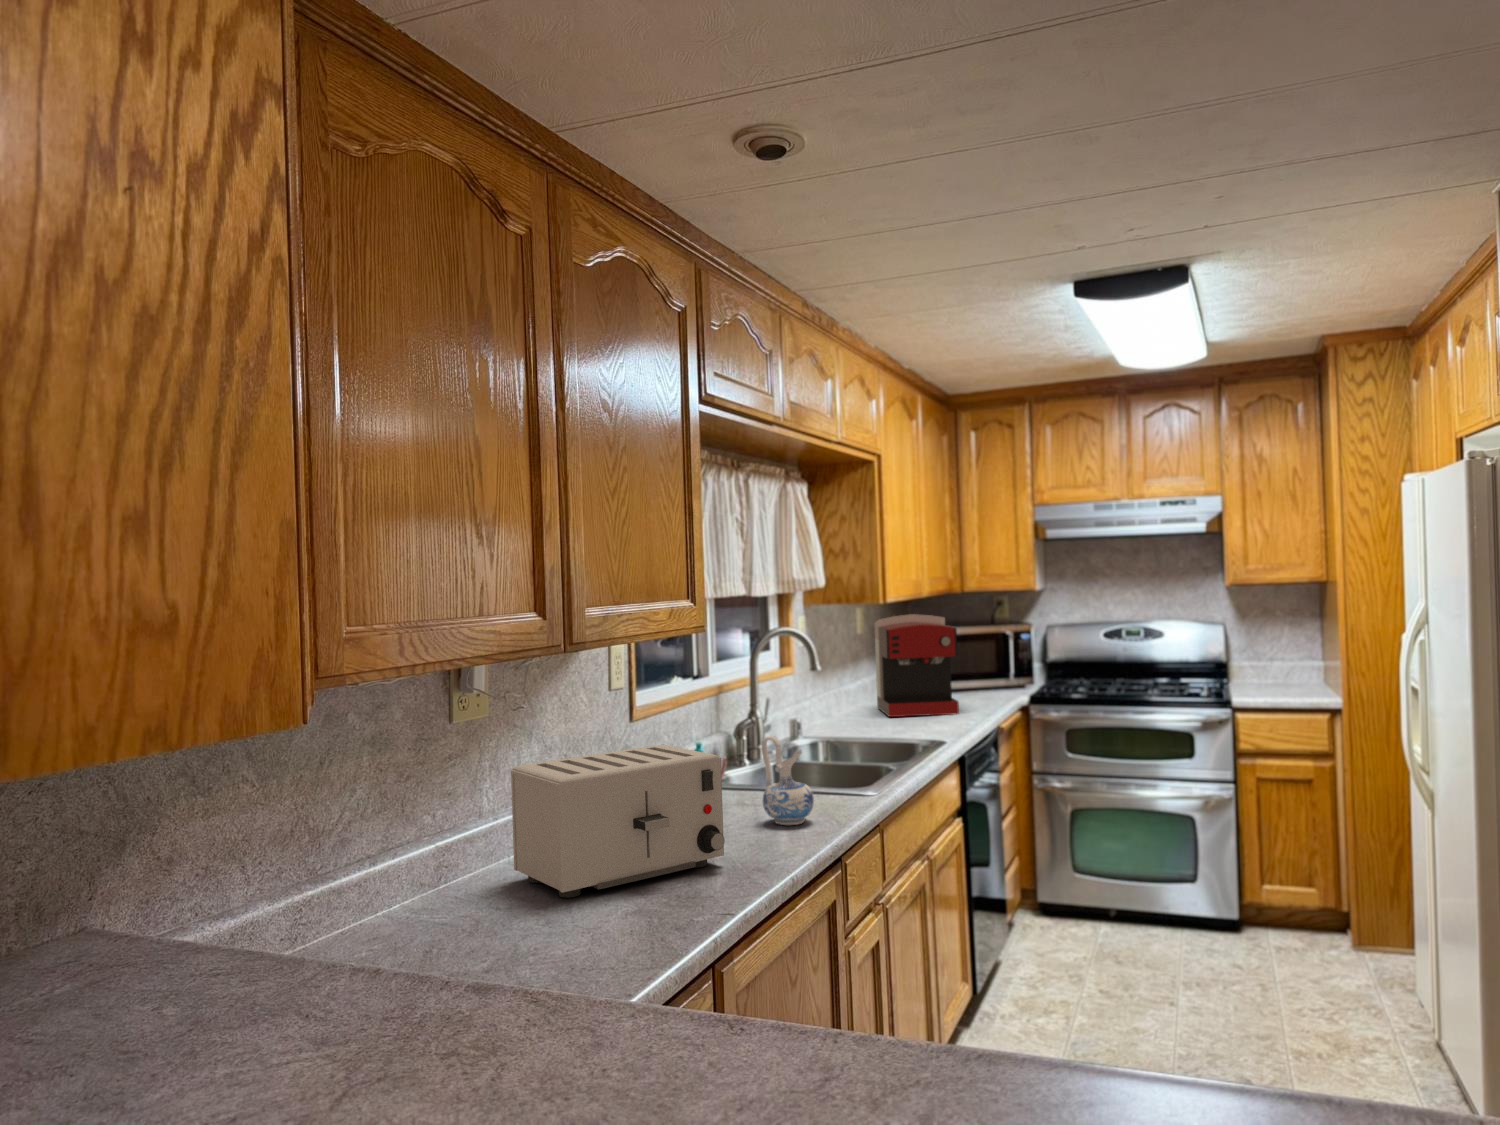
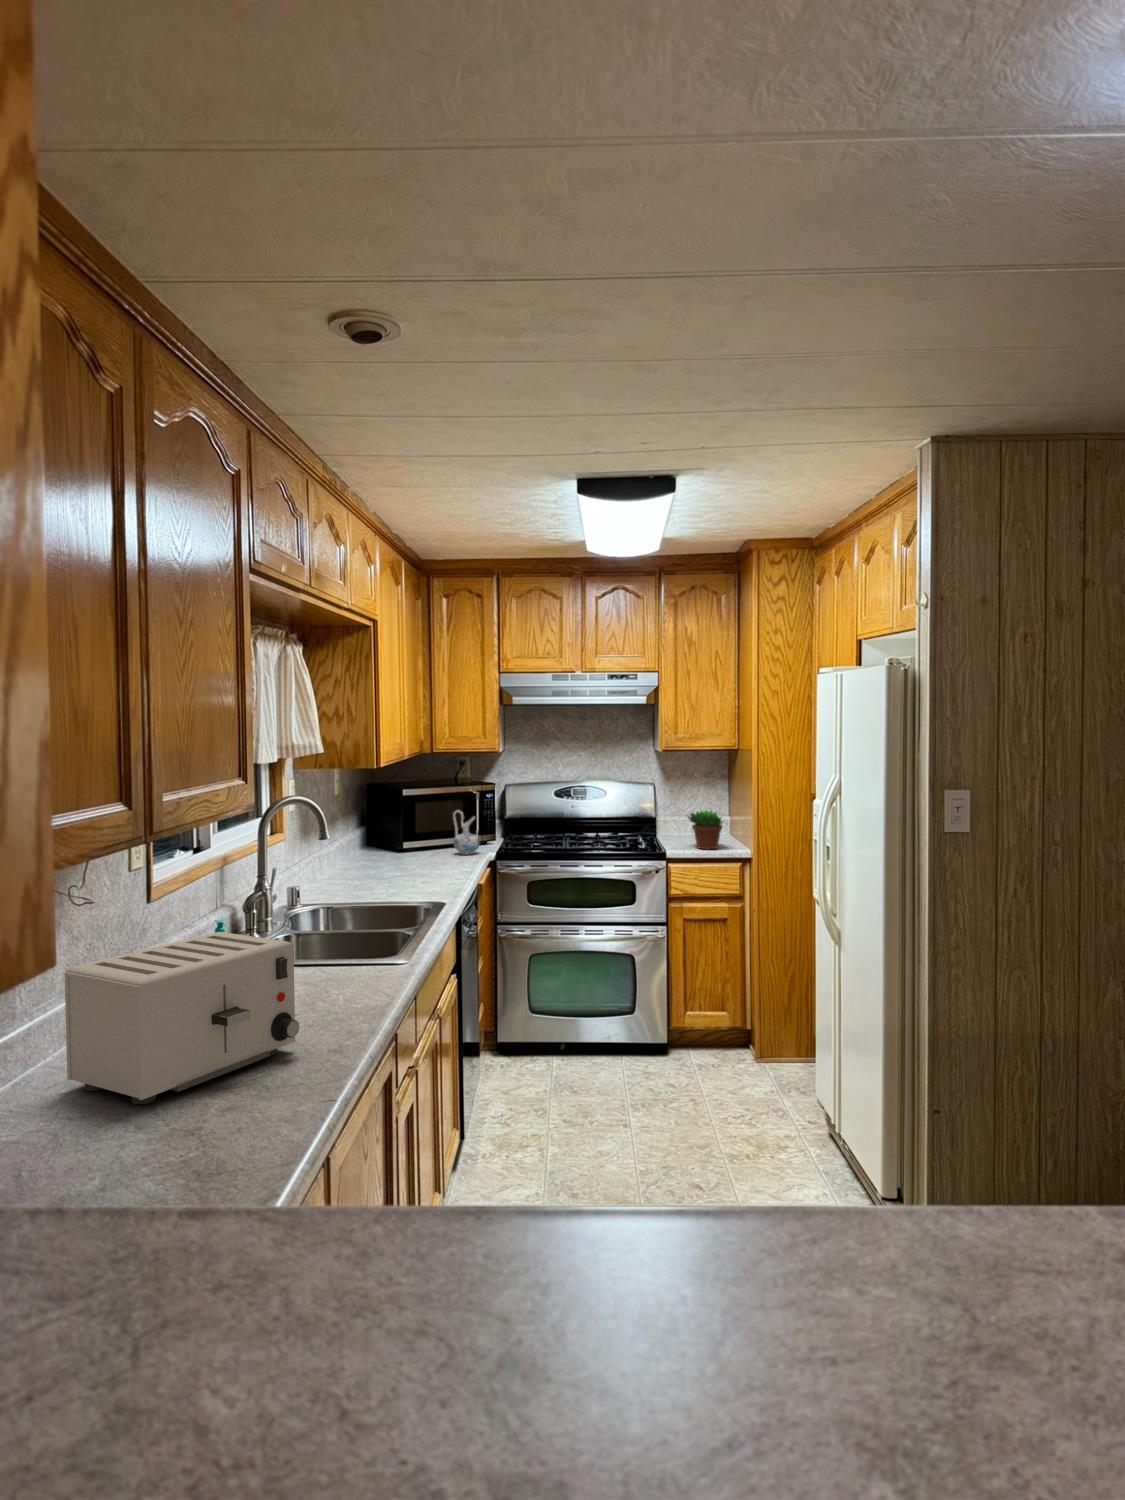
coffee maker: present [874,614,959,717] -> none [356,777,440,878]
succulent plant: none [1258,650,1310,698] -> present [688,810,724,849]
ceramic pitcher: present [761,736,814,825] -> present [453,811,480,855]

